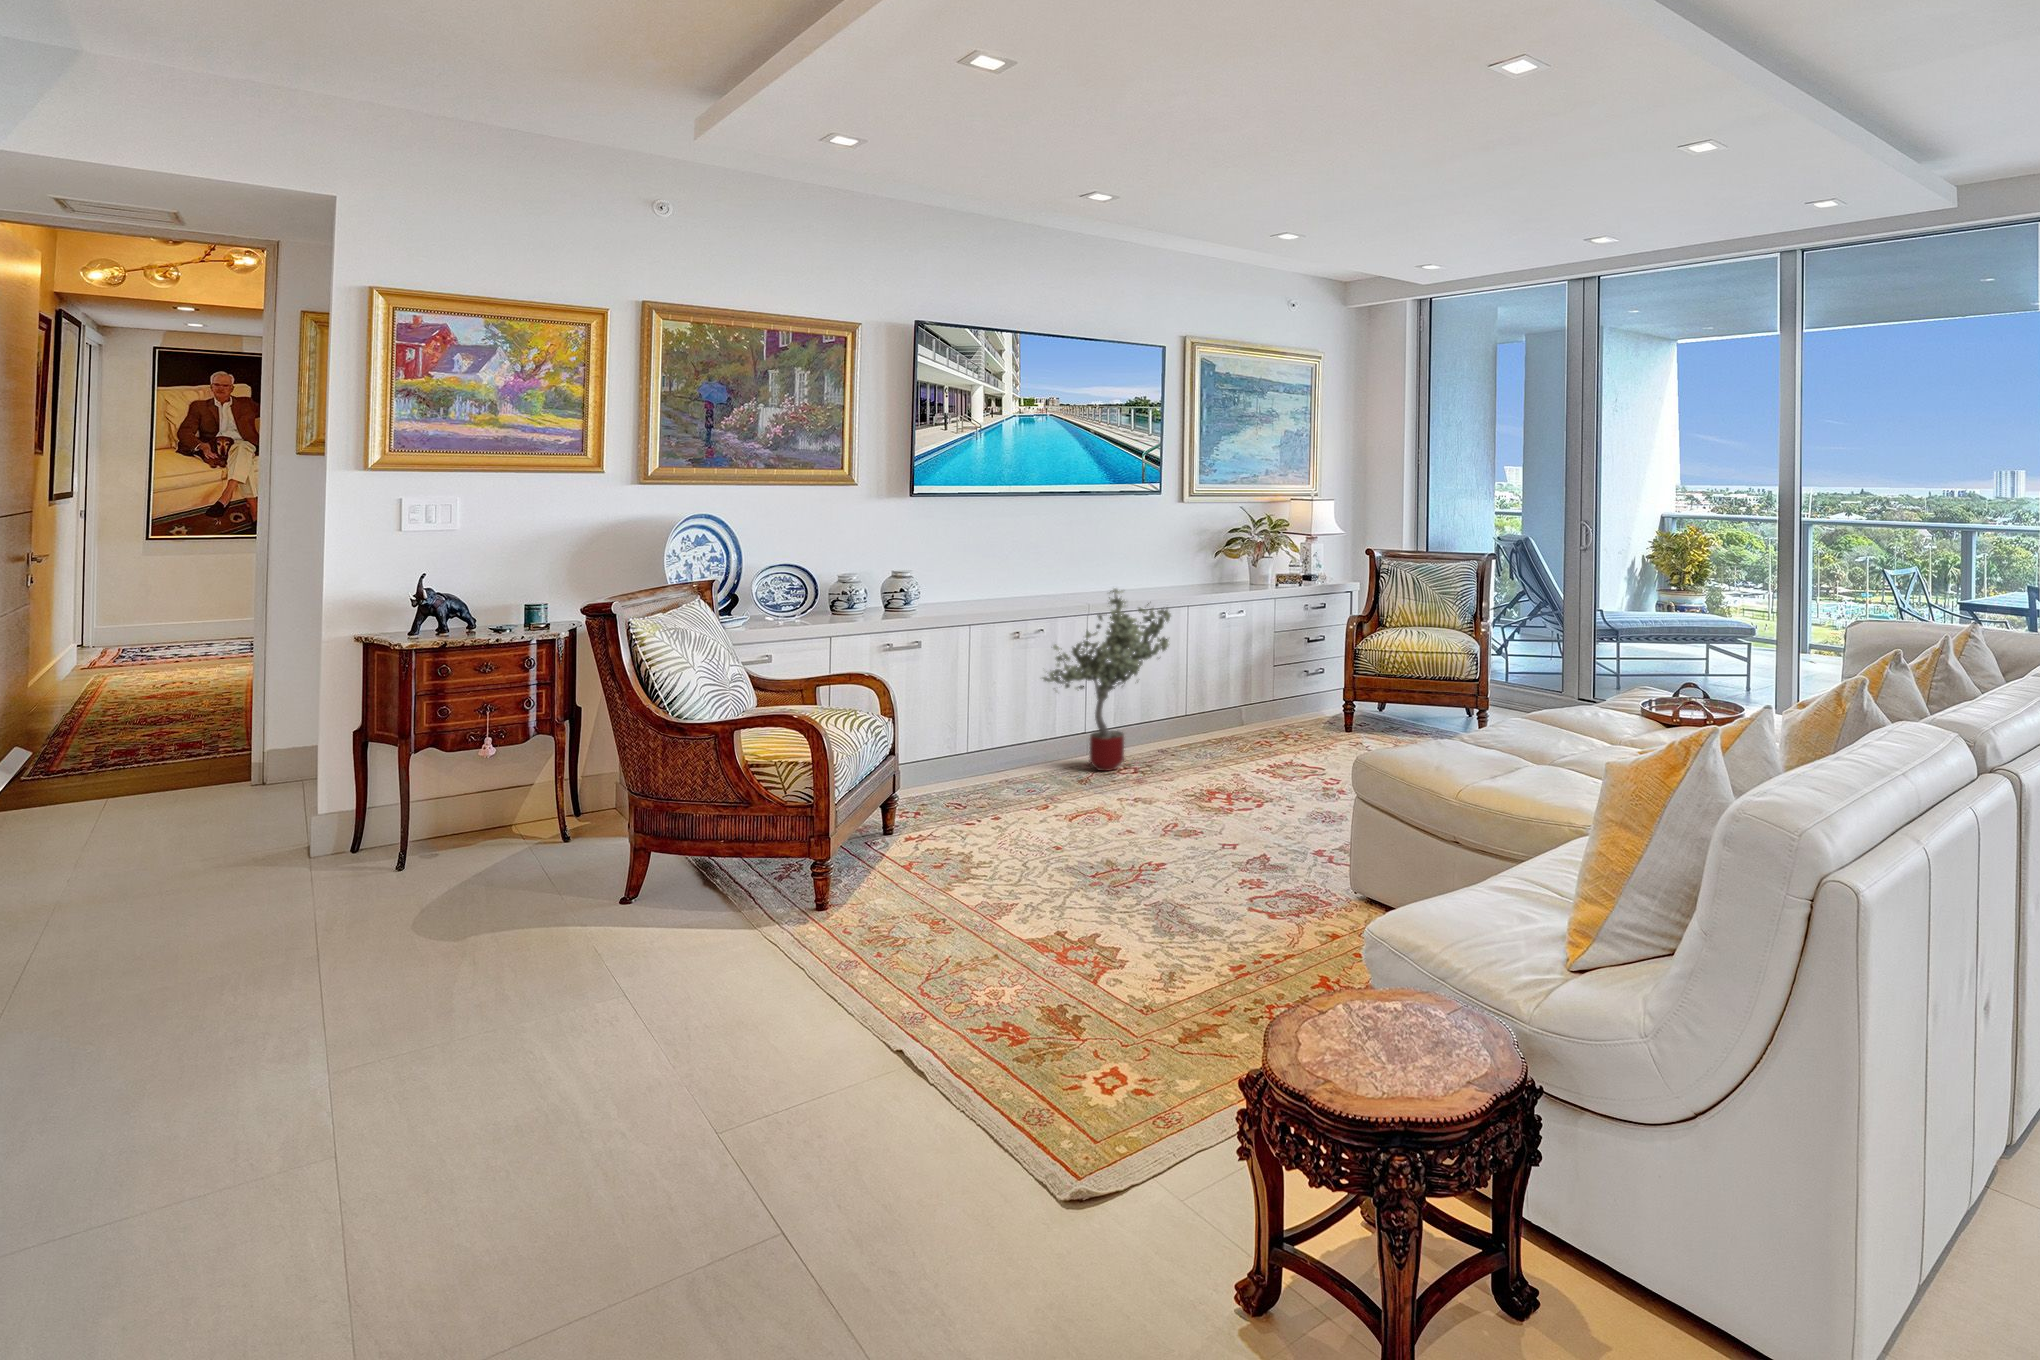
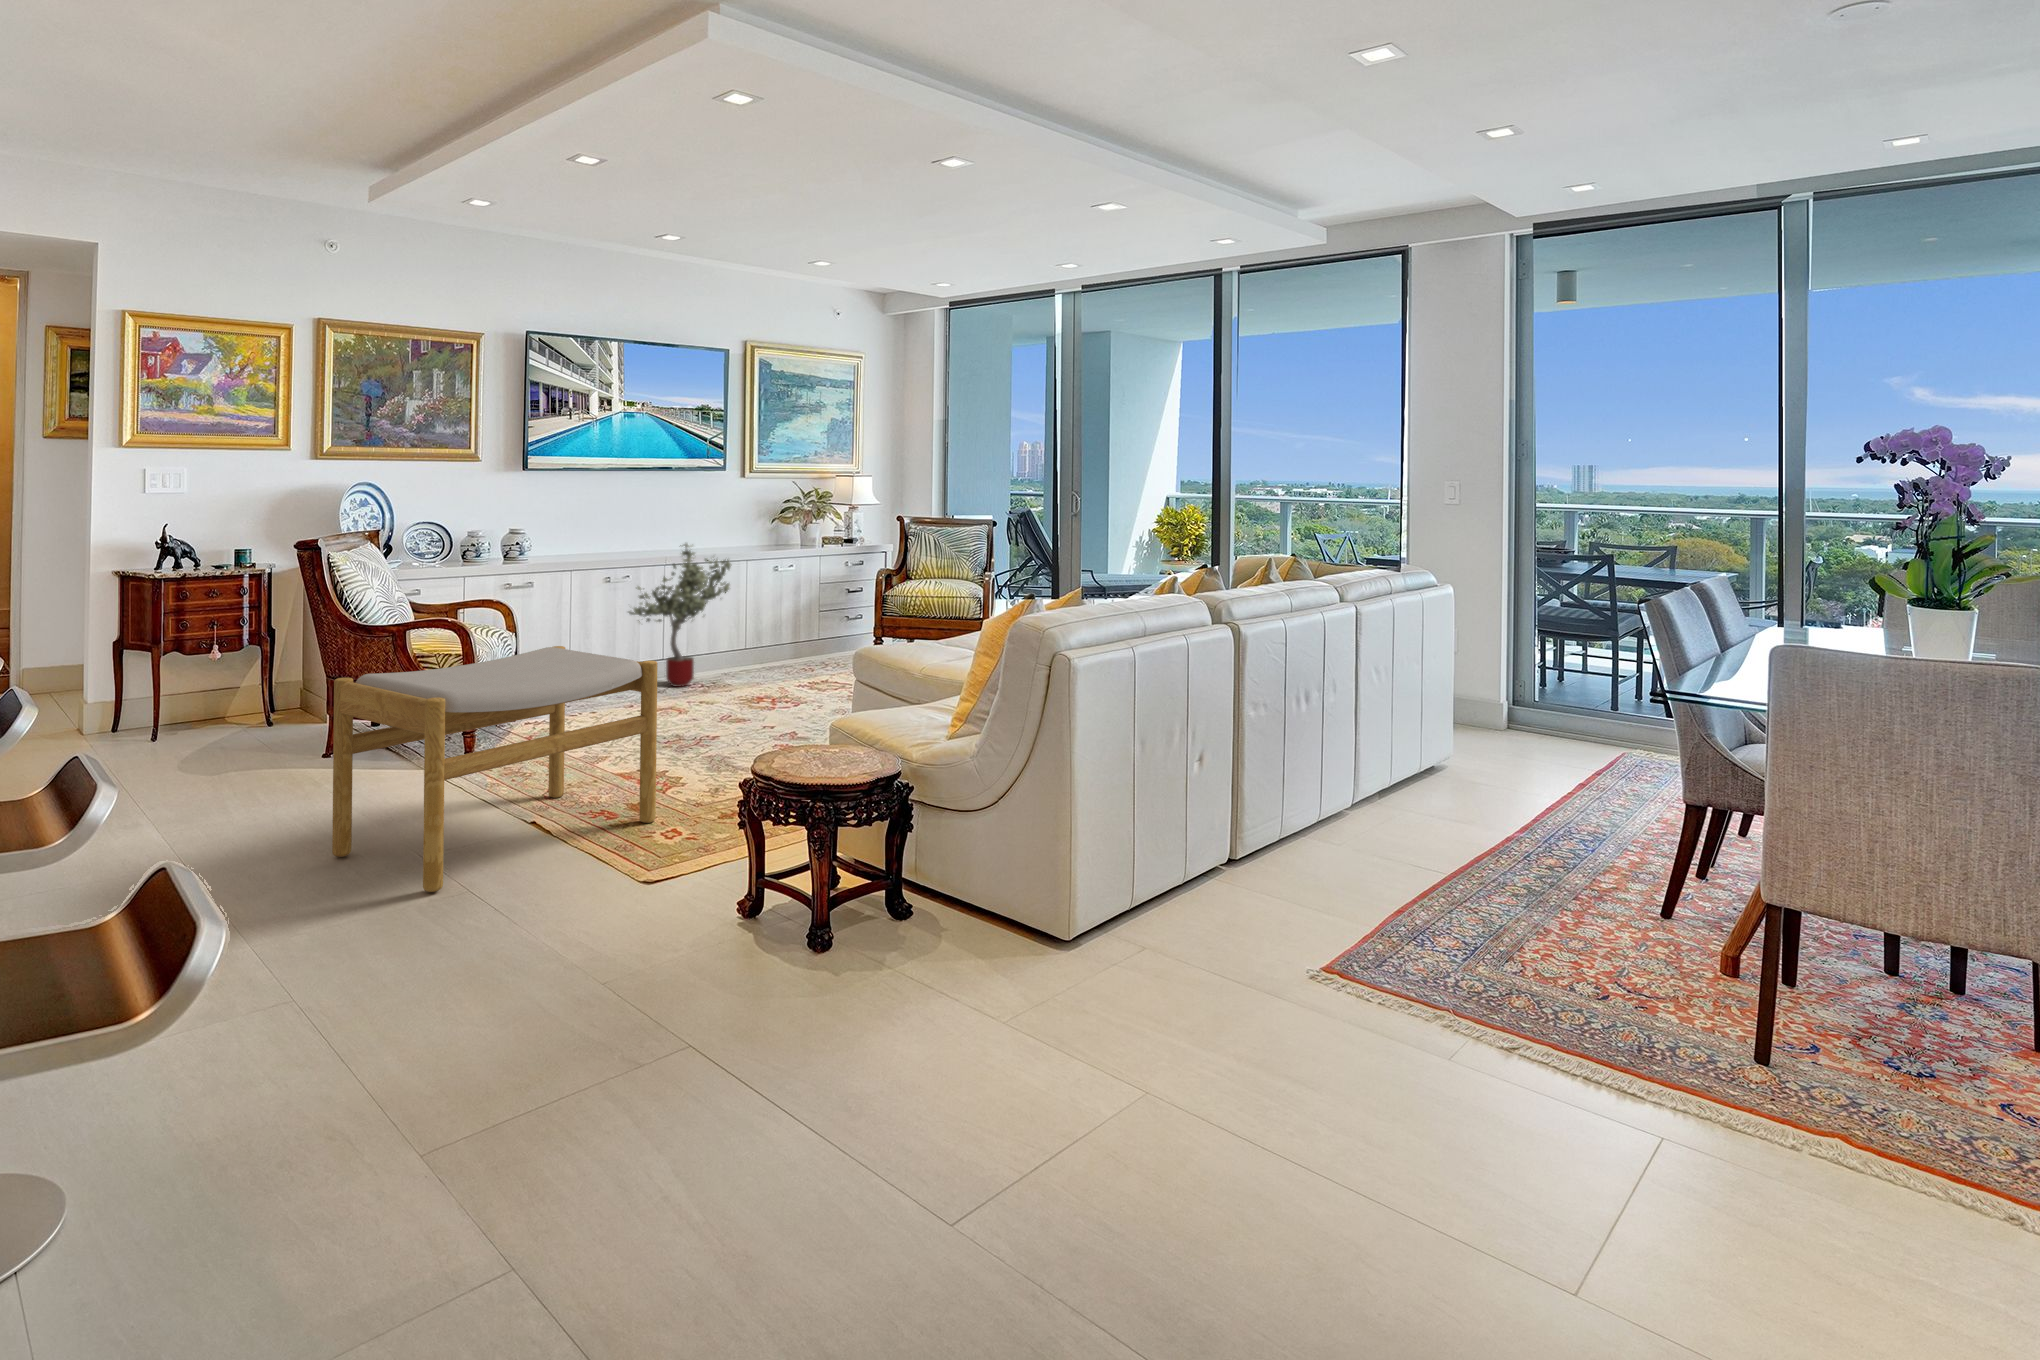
footstool: none [566,768,1090,1252] -> present [332,646,658,892]

